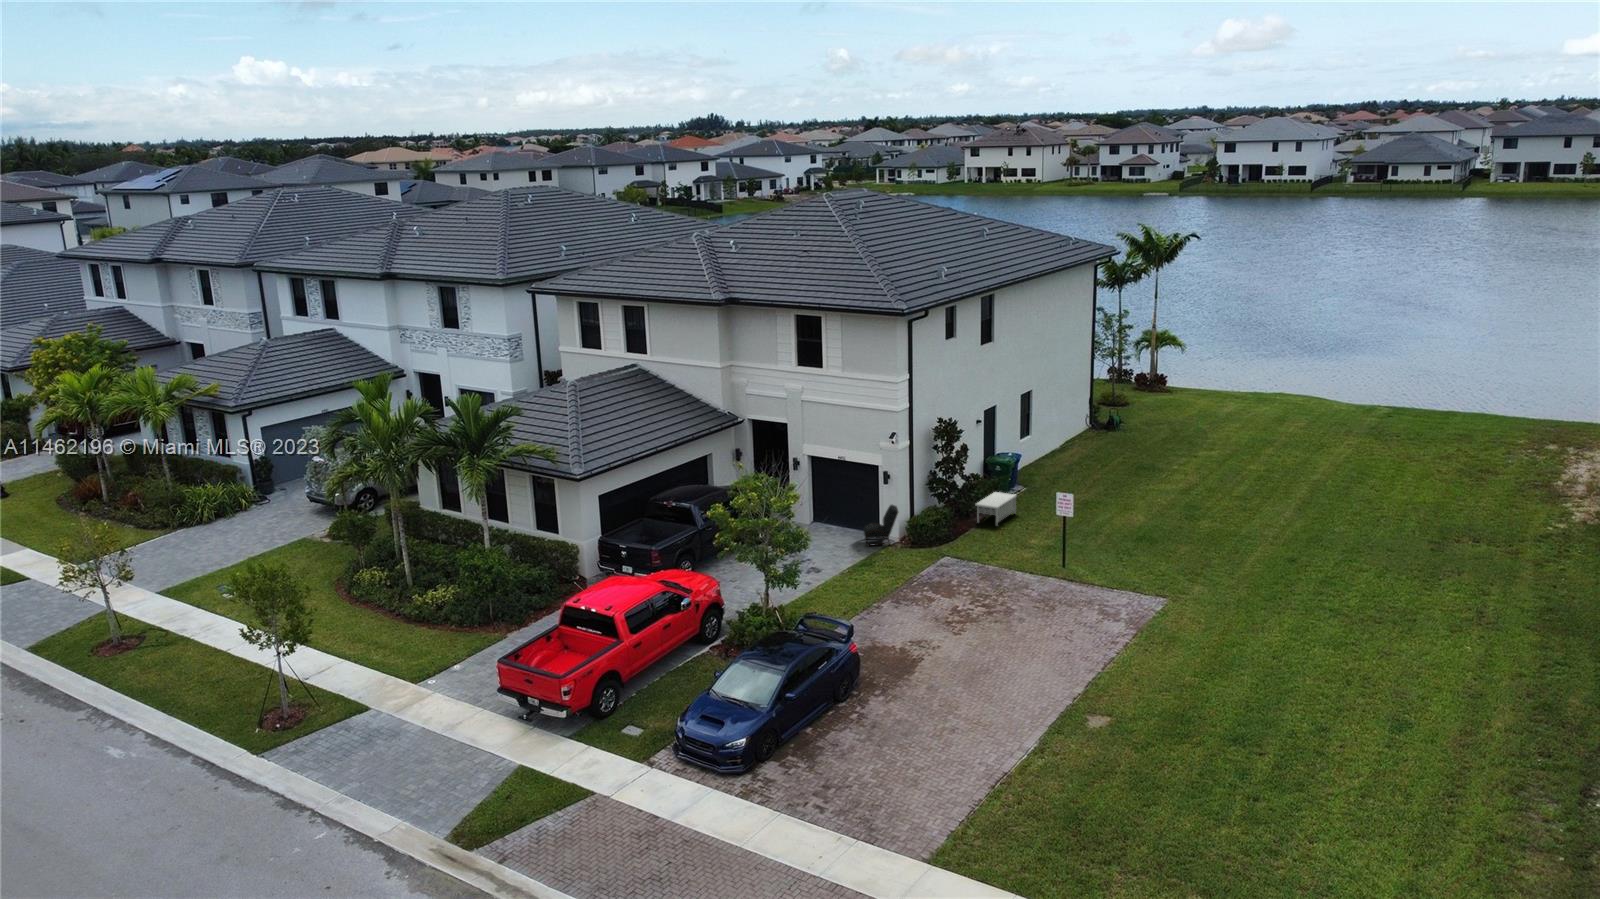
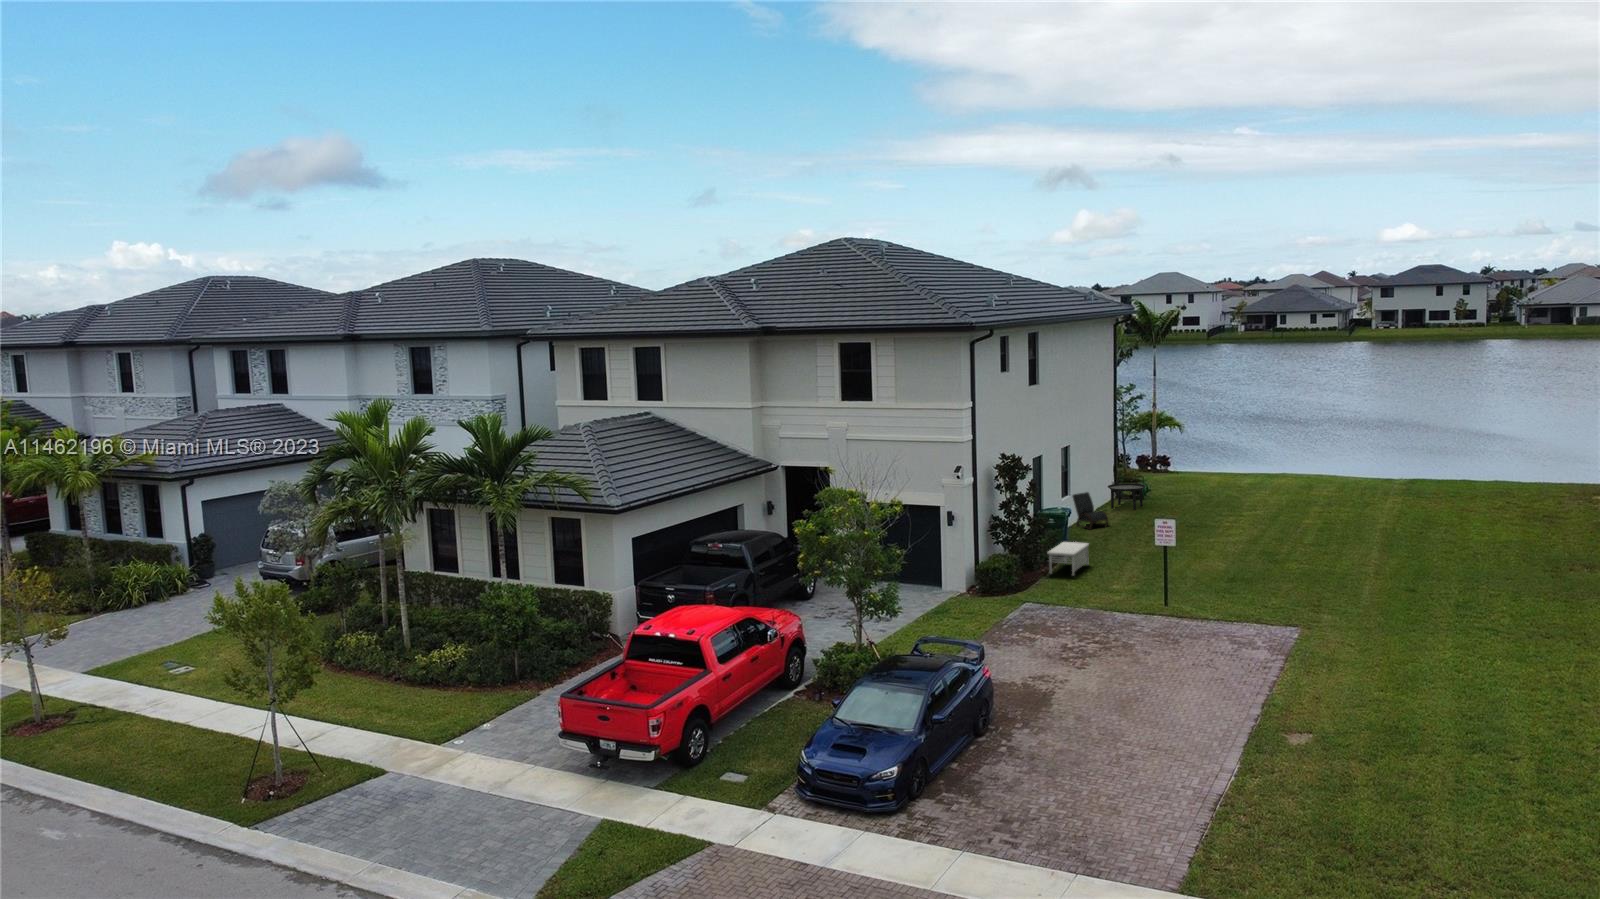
round table: none [1065,421,1100,447] -> present [1108,483,1145,510]
lounge chair: present [864,505,898,546] -> present [1073,492,1108,530]

